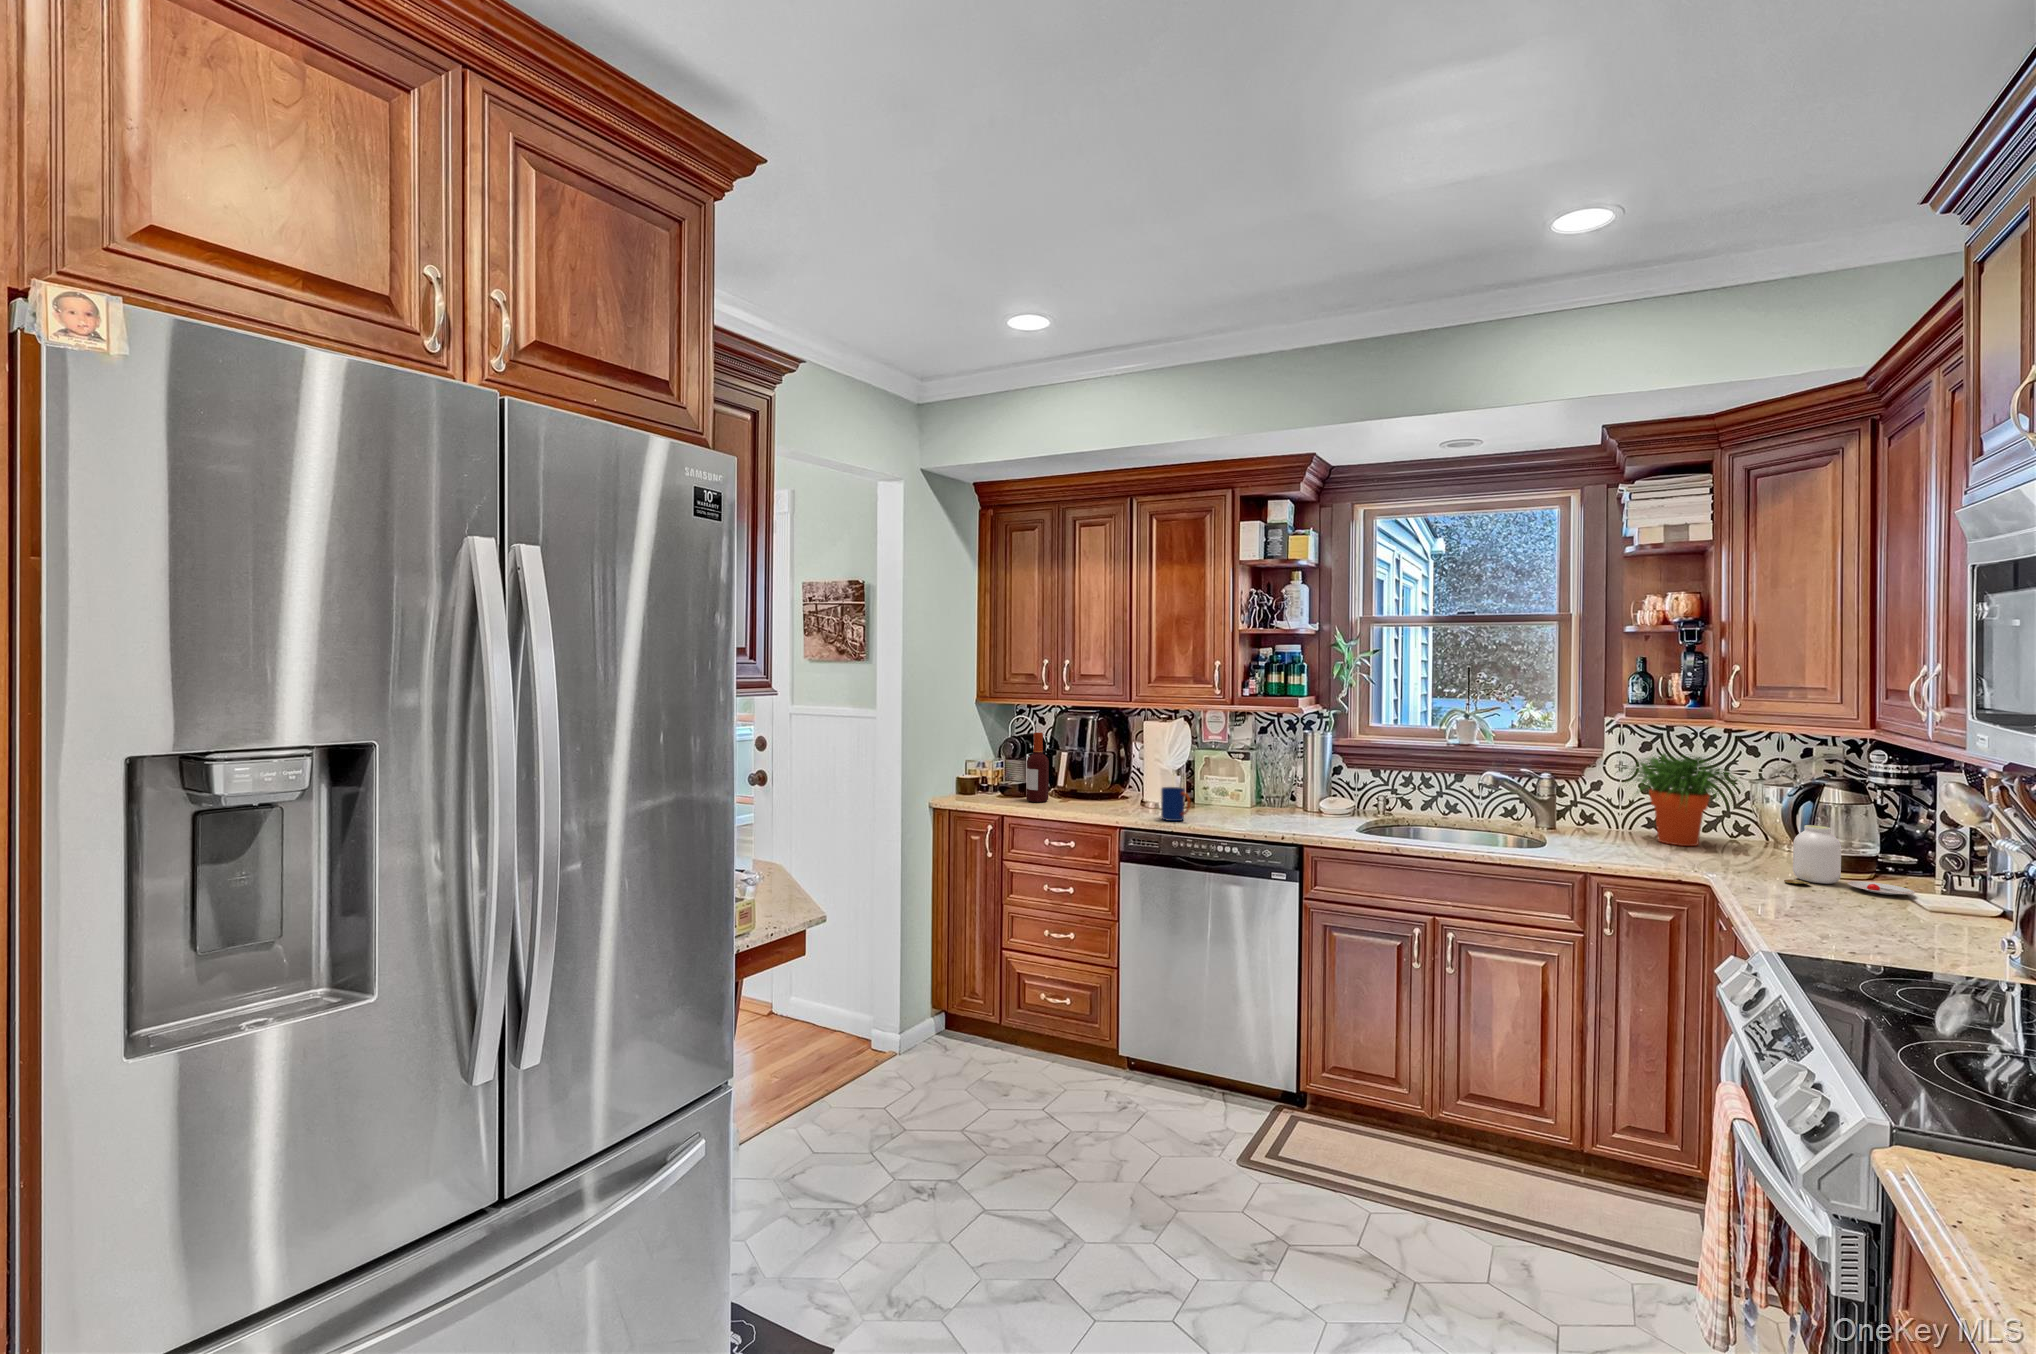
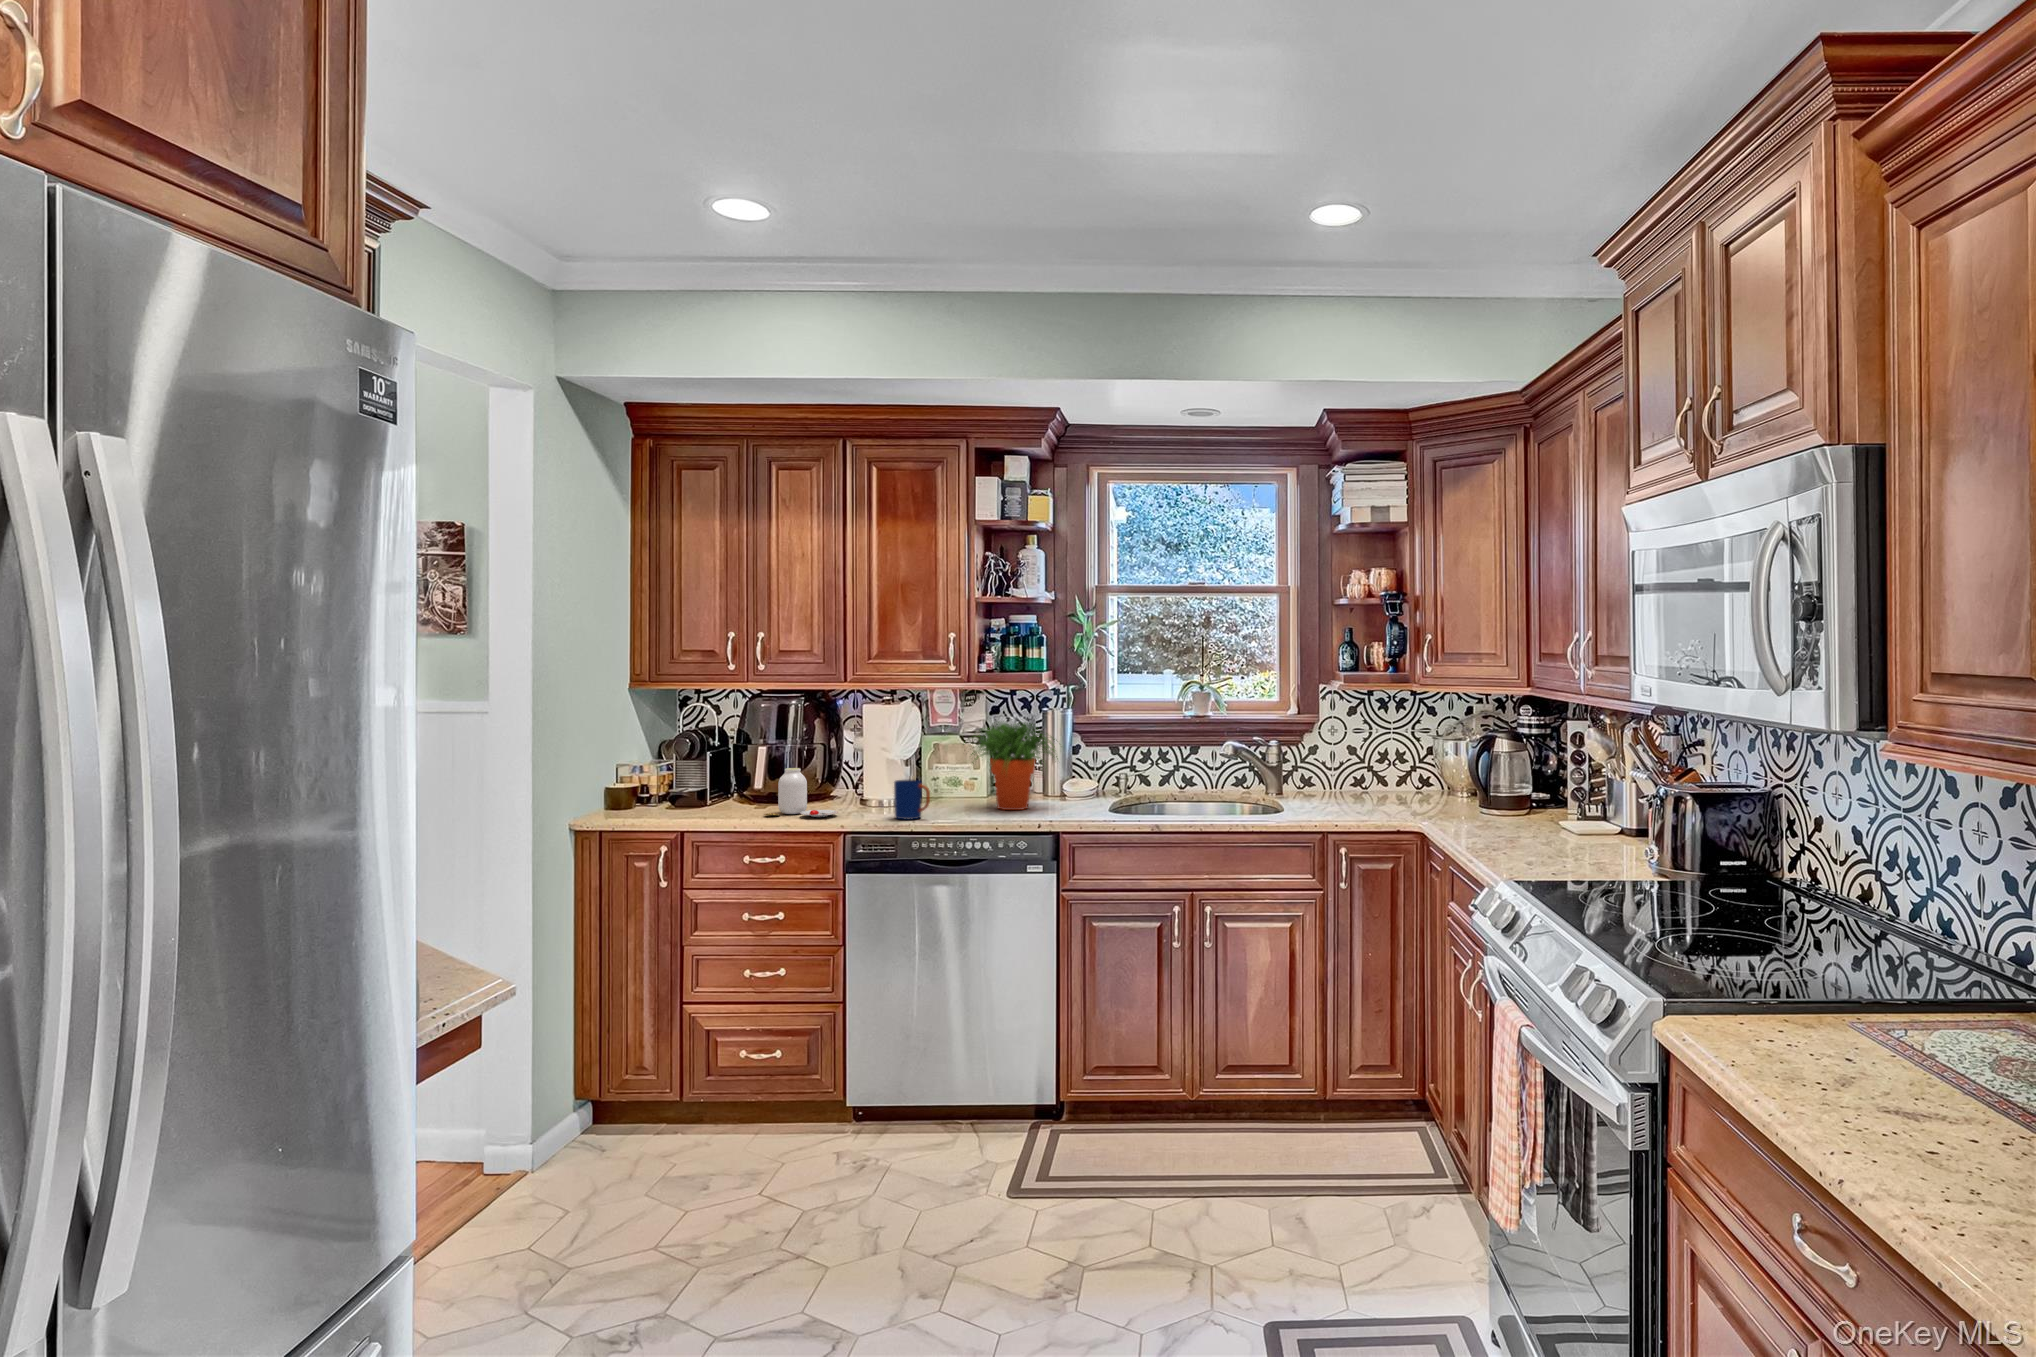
bottle: present [1026,732,1049,802] -> none [710,724,740,813]
potted plant: present [1617,754,1739,846] -> present [963,722,1058,810]
jar: present [1784,825,1915,895] -> present [764,768,838,817]

